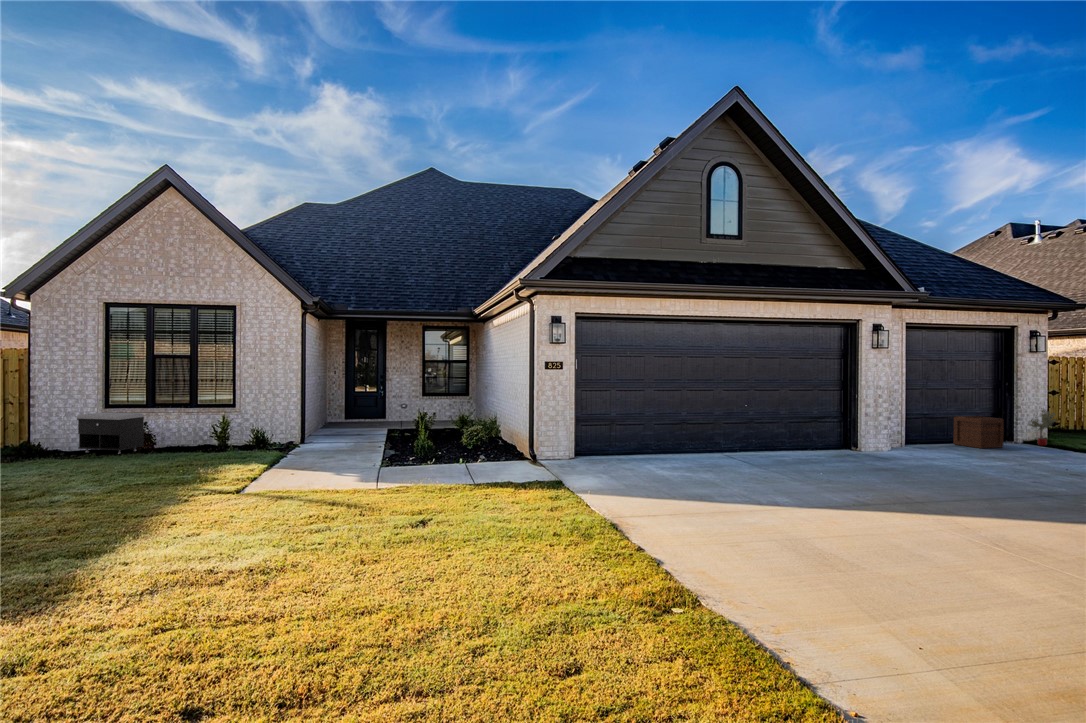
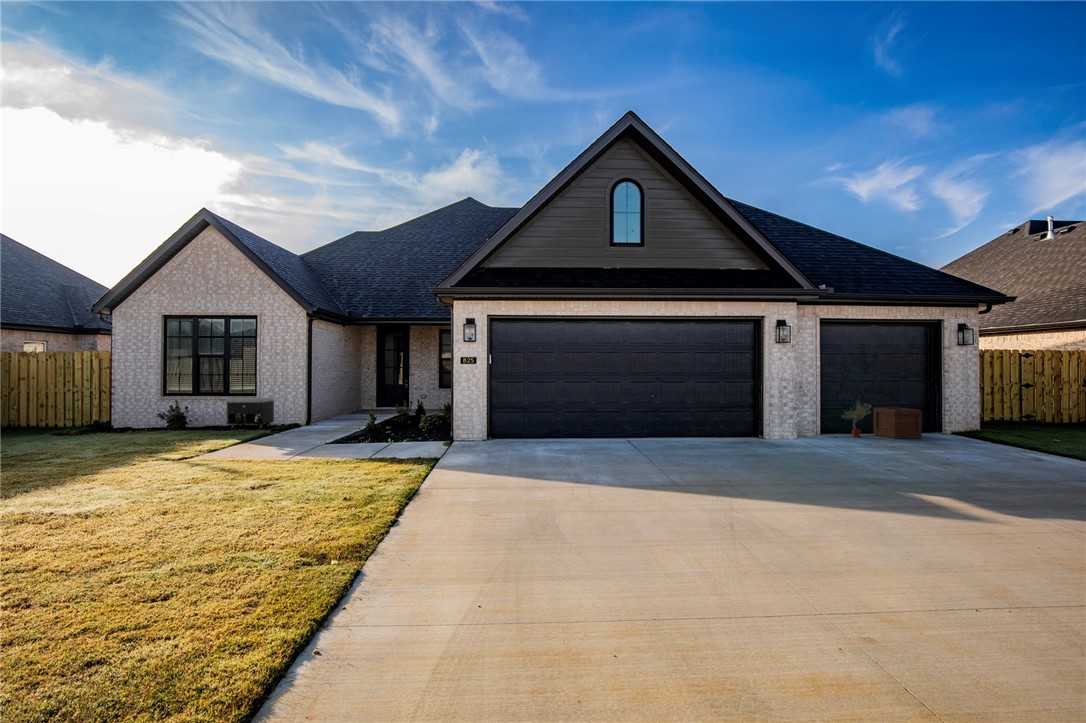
potted tree: present [1029,408,1056,446] -> present [842,401,871,437]
storage bench: present [77,412,144,454] -> present [226,398,274,427]

